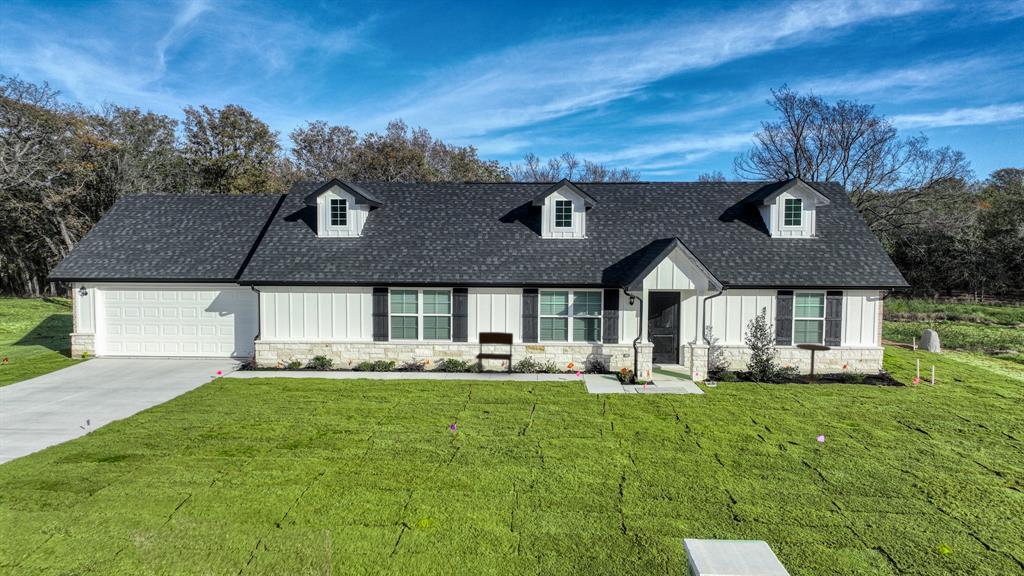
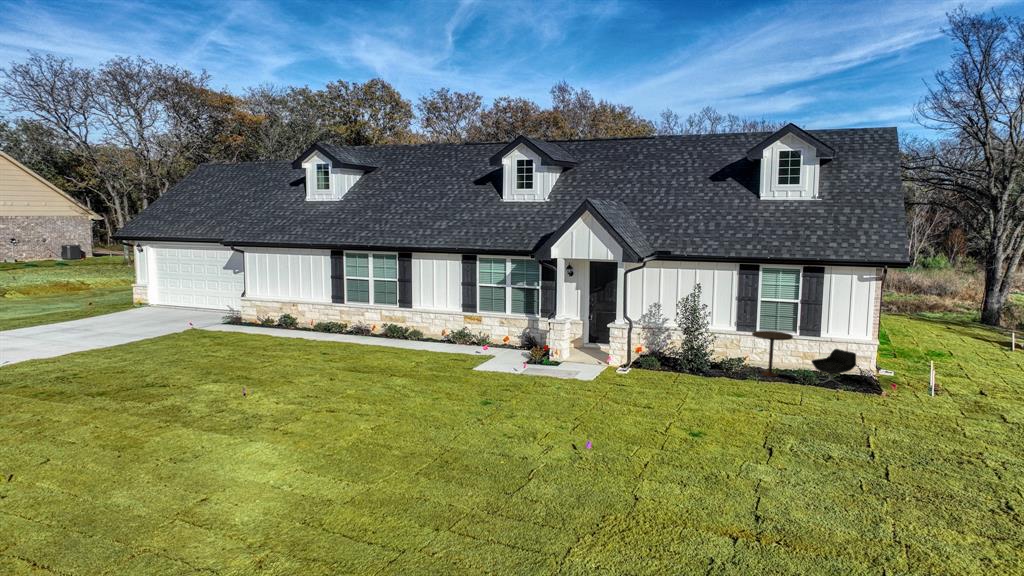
bench: present [476,332,513,374] -> none [408,299,449,344]
lounge chair: none [842,355,876,383] -> present [812,349,856,383]

